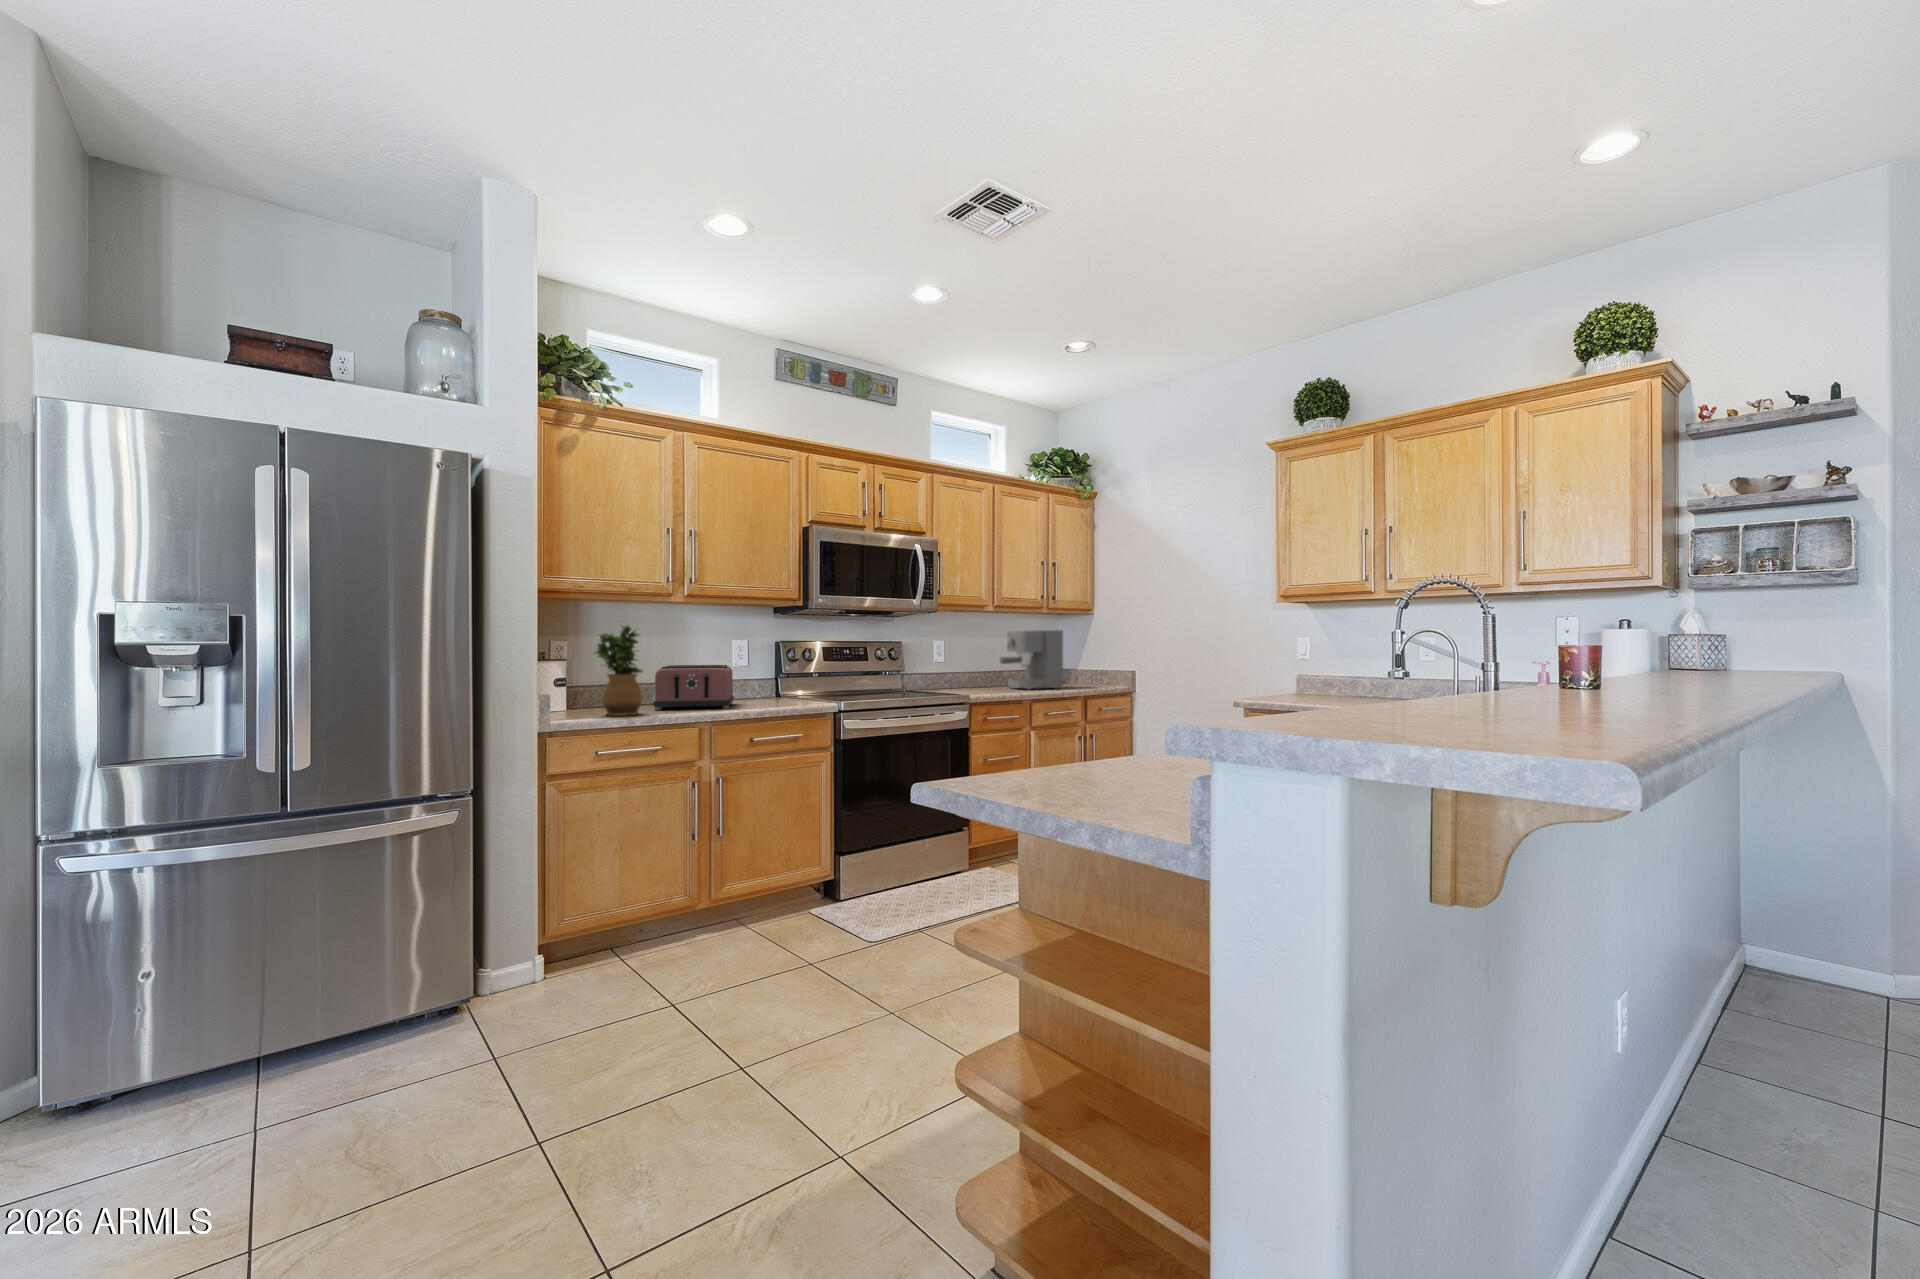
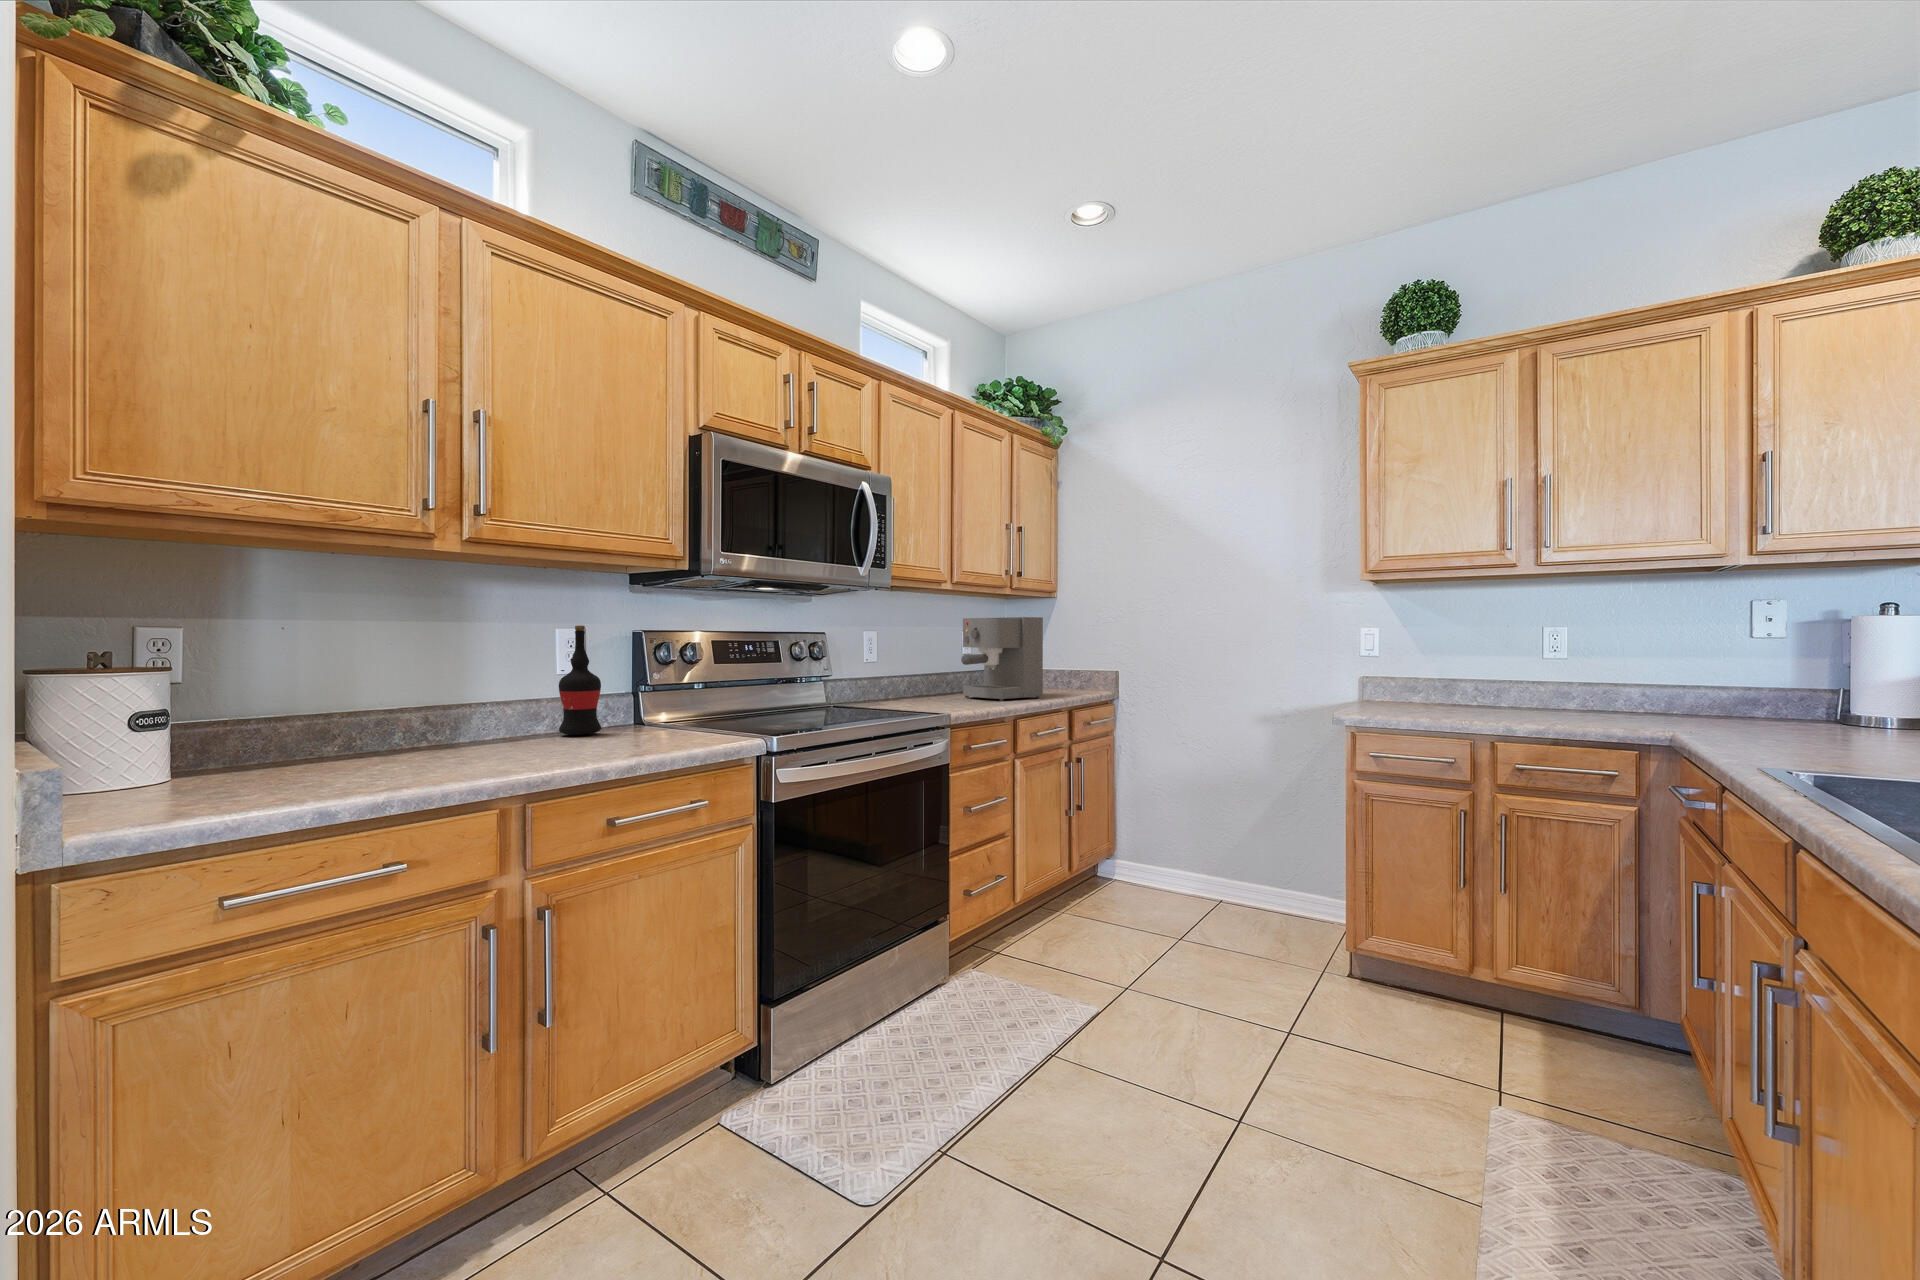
potted plant: present [594,625,643,716] -> none [227,591,370,799]
wine bottle: none [733,638,756,700] -> present [559,625,601,735]
toaster: present [654,665,734,710] -> none [395,674,565,771]

